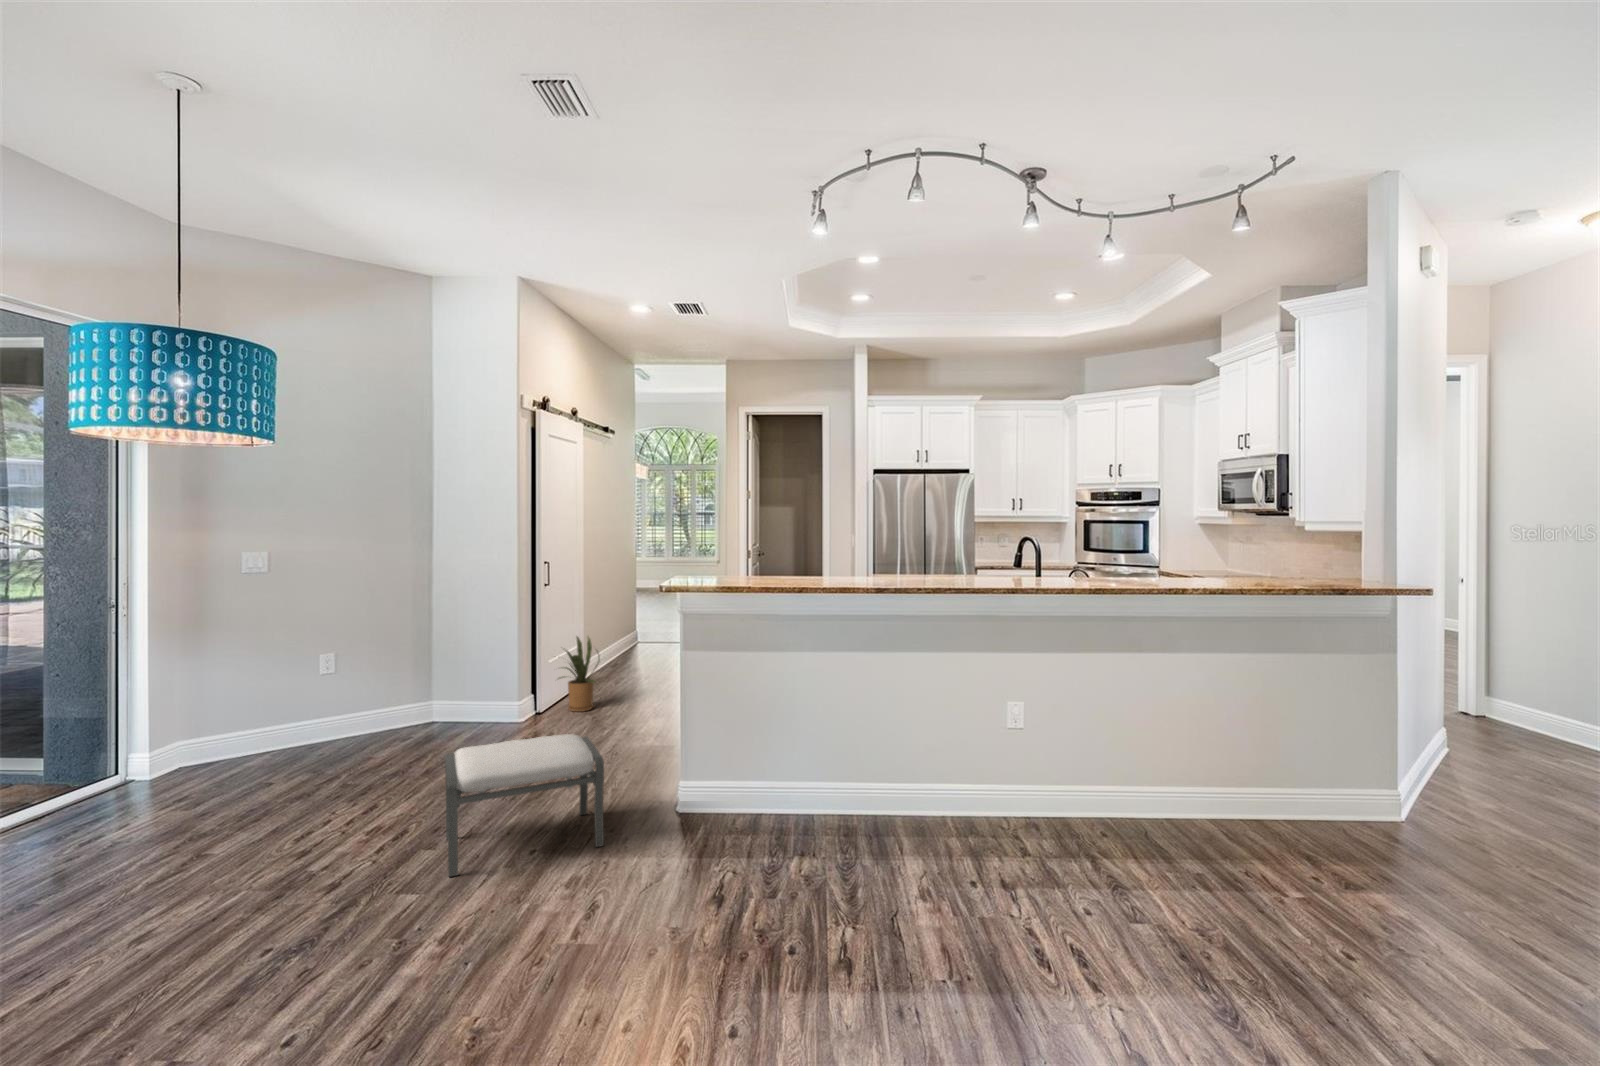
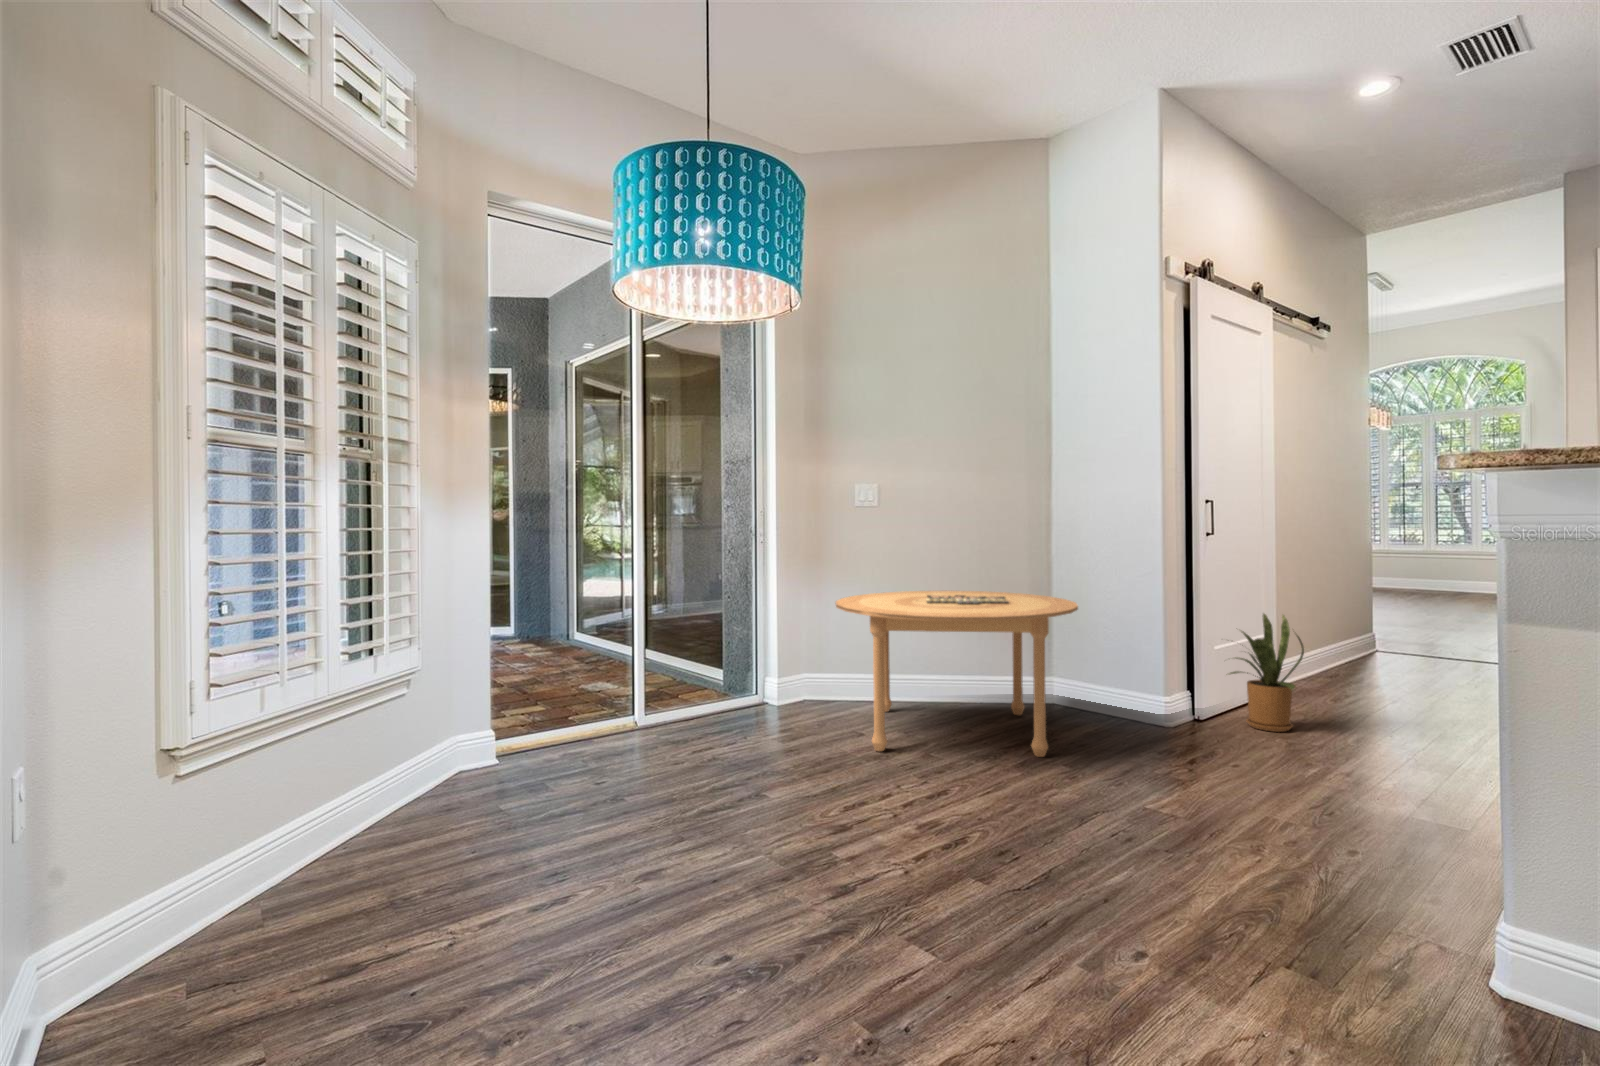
dining table: none [238,640,462,793] -> present [835,591,1078,757]
ottoman: present [445,734,604,877] -> none [986,735,1296,1008]

